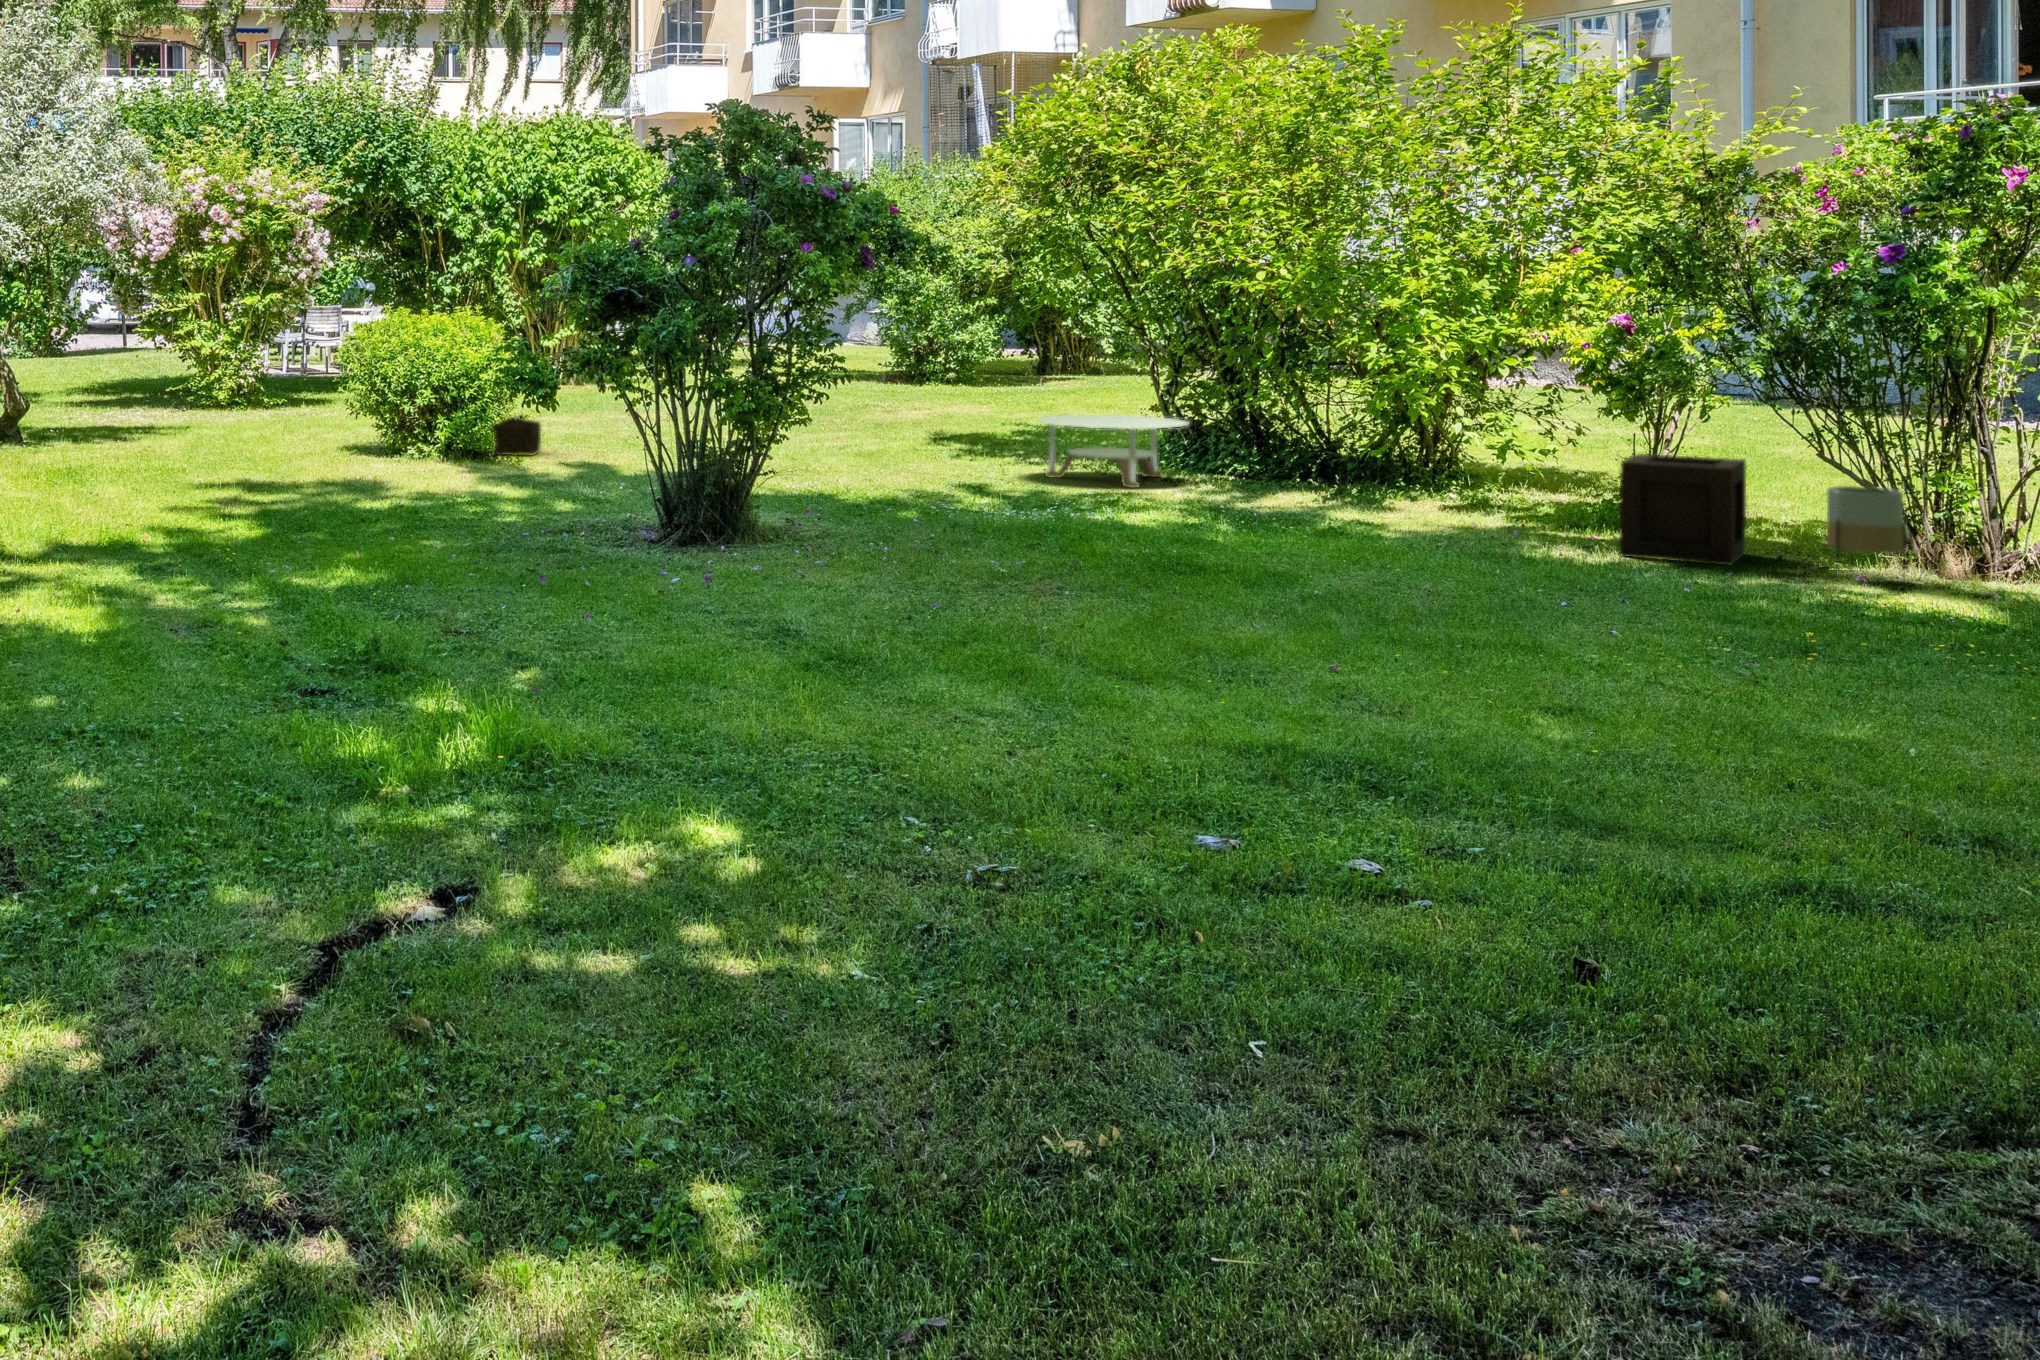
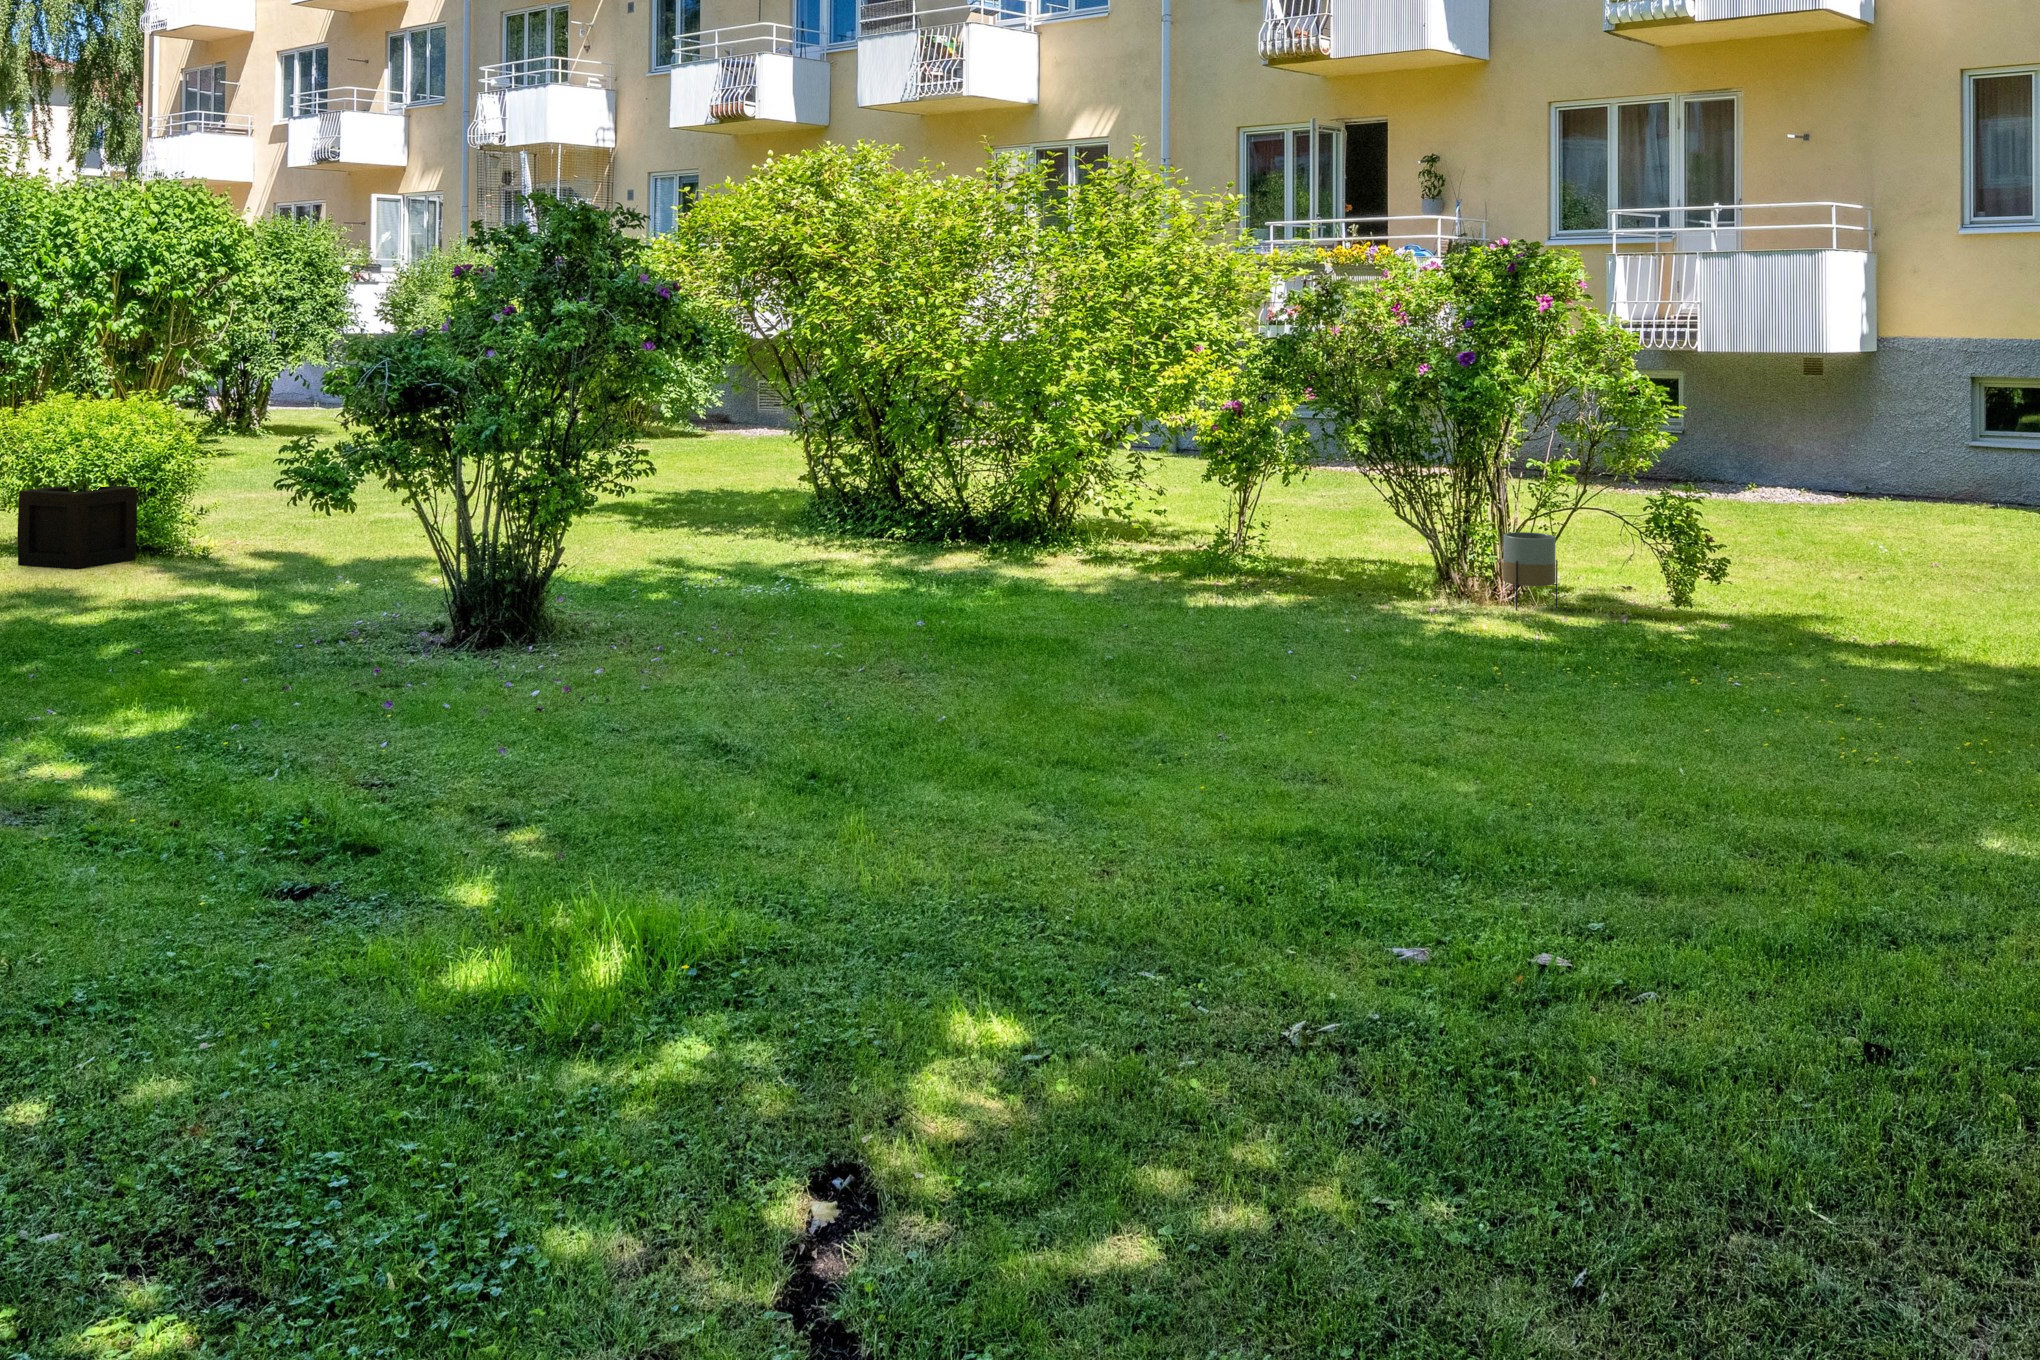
basket: present [492,415,541,456] -> none [180,511,249,559]
round table: present [1038,415,1189,488] -> none [790,485,926,556]
wooden crate: present [1619,454,1746,565] -> present [17,486,137,570]

